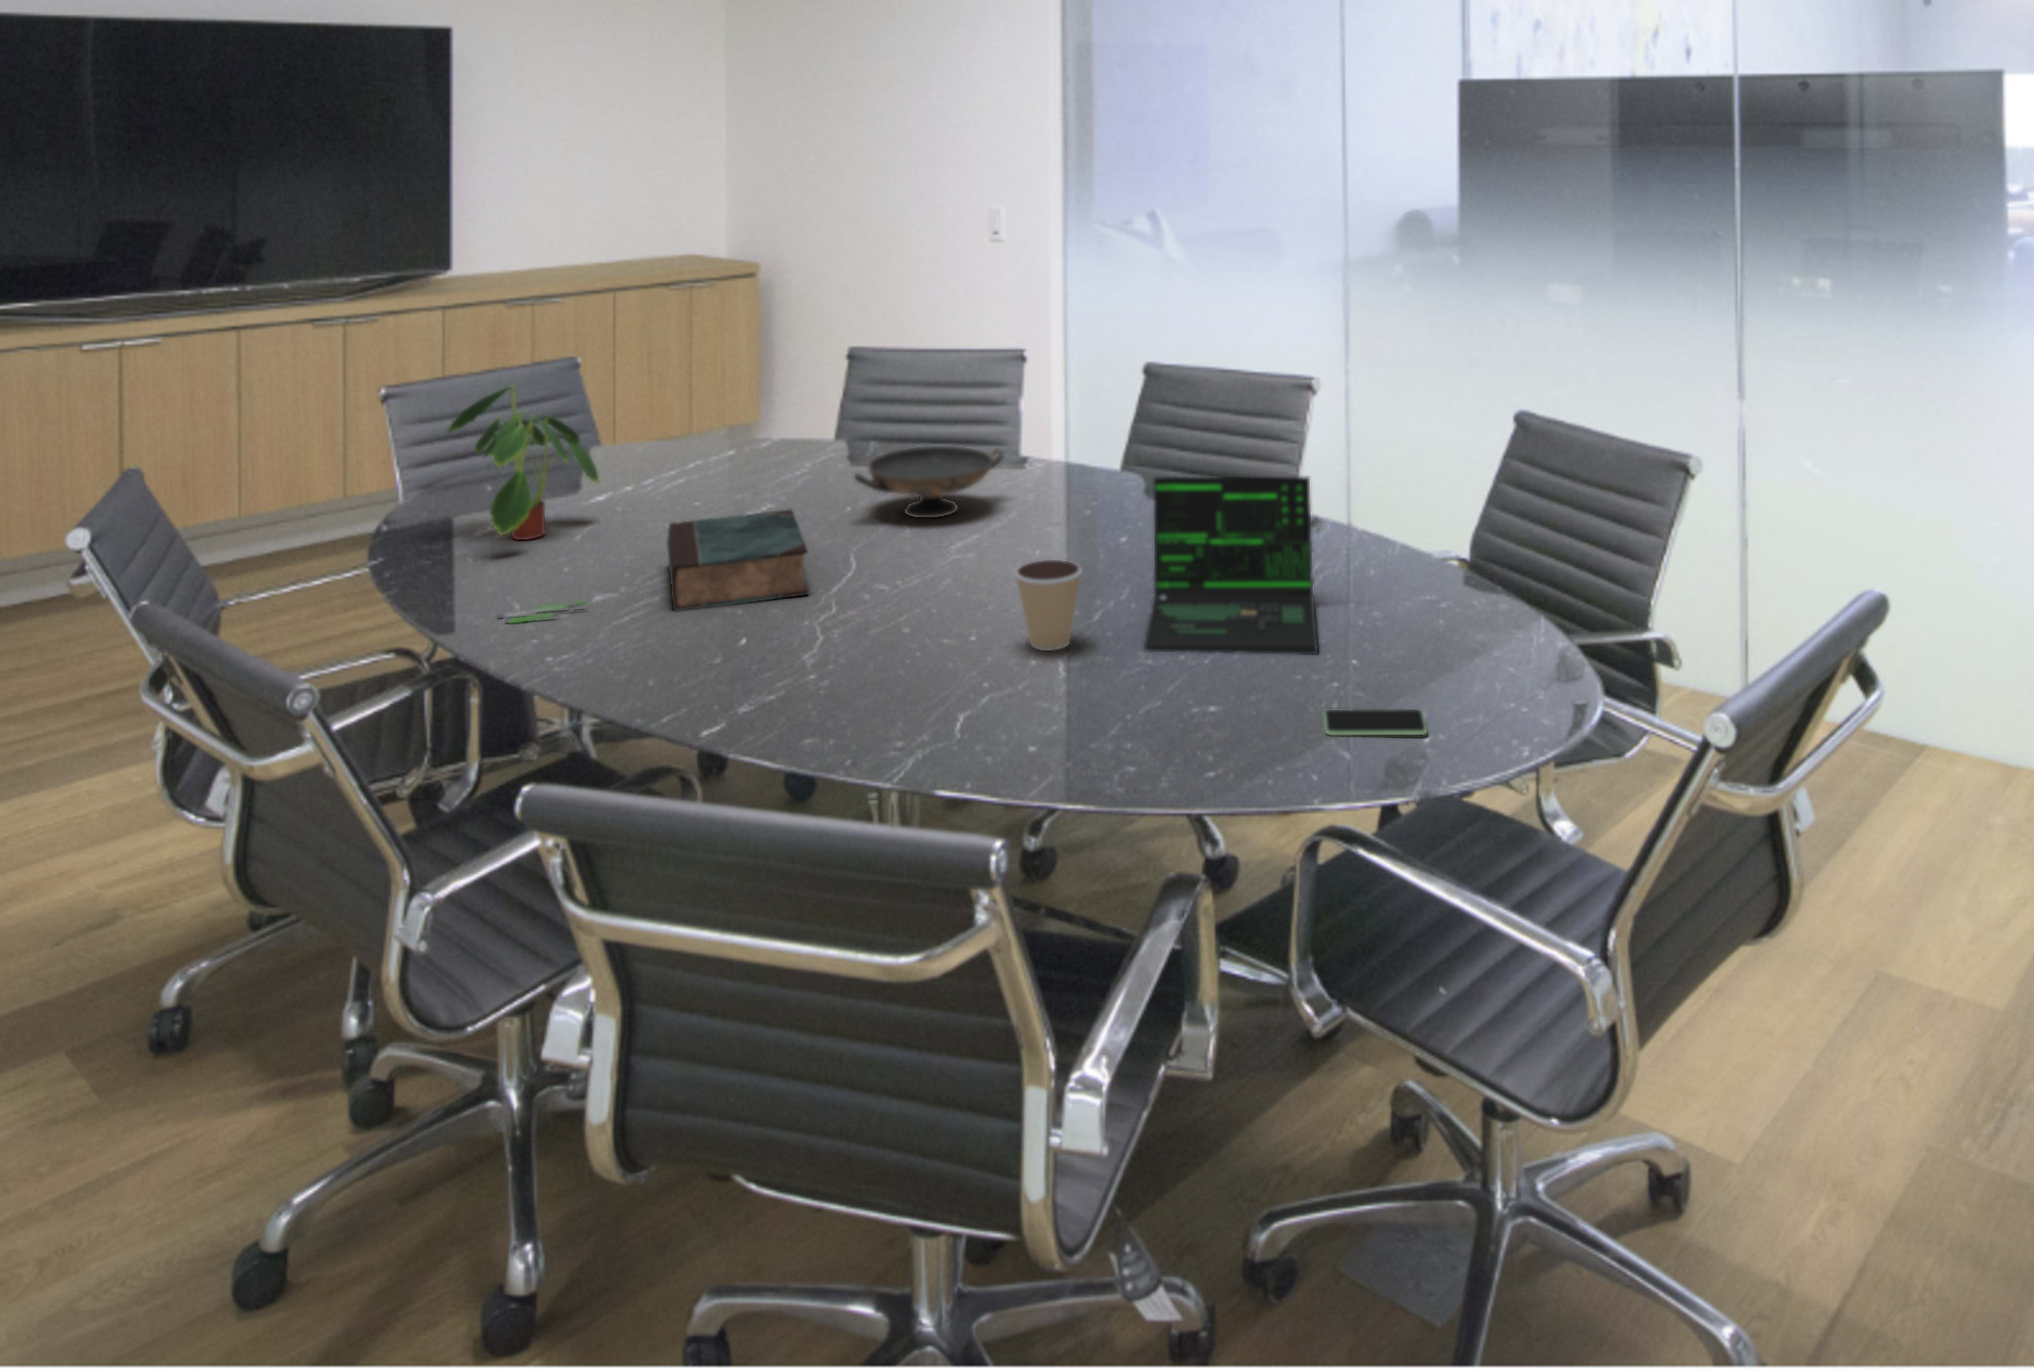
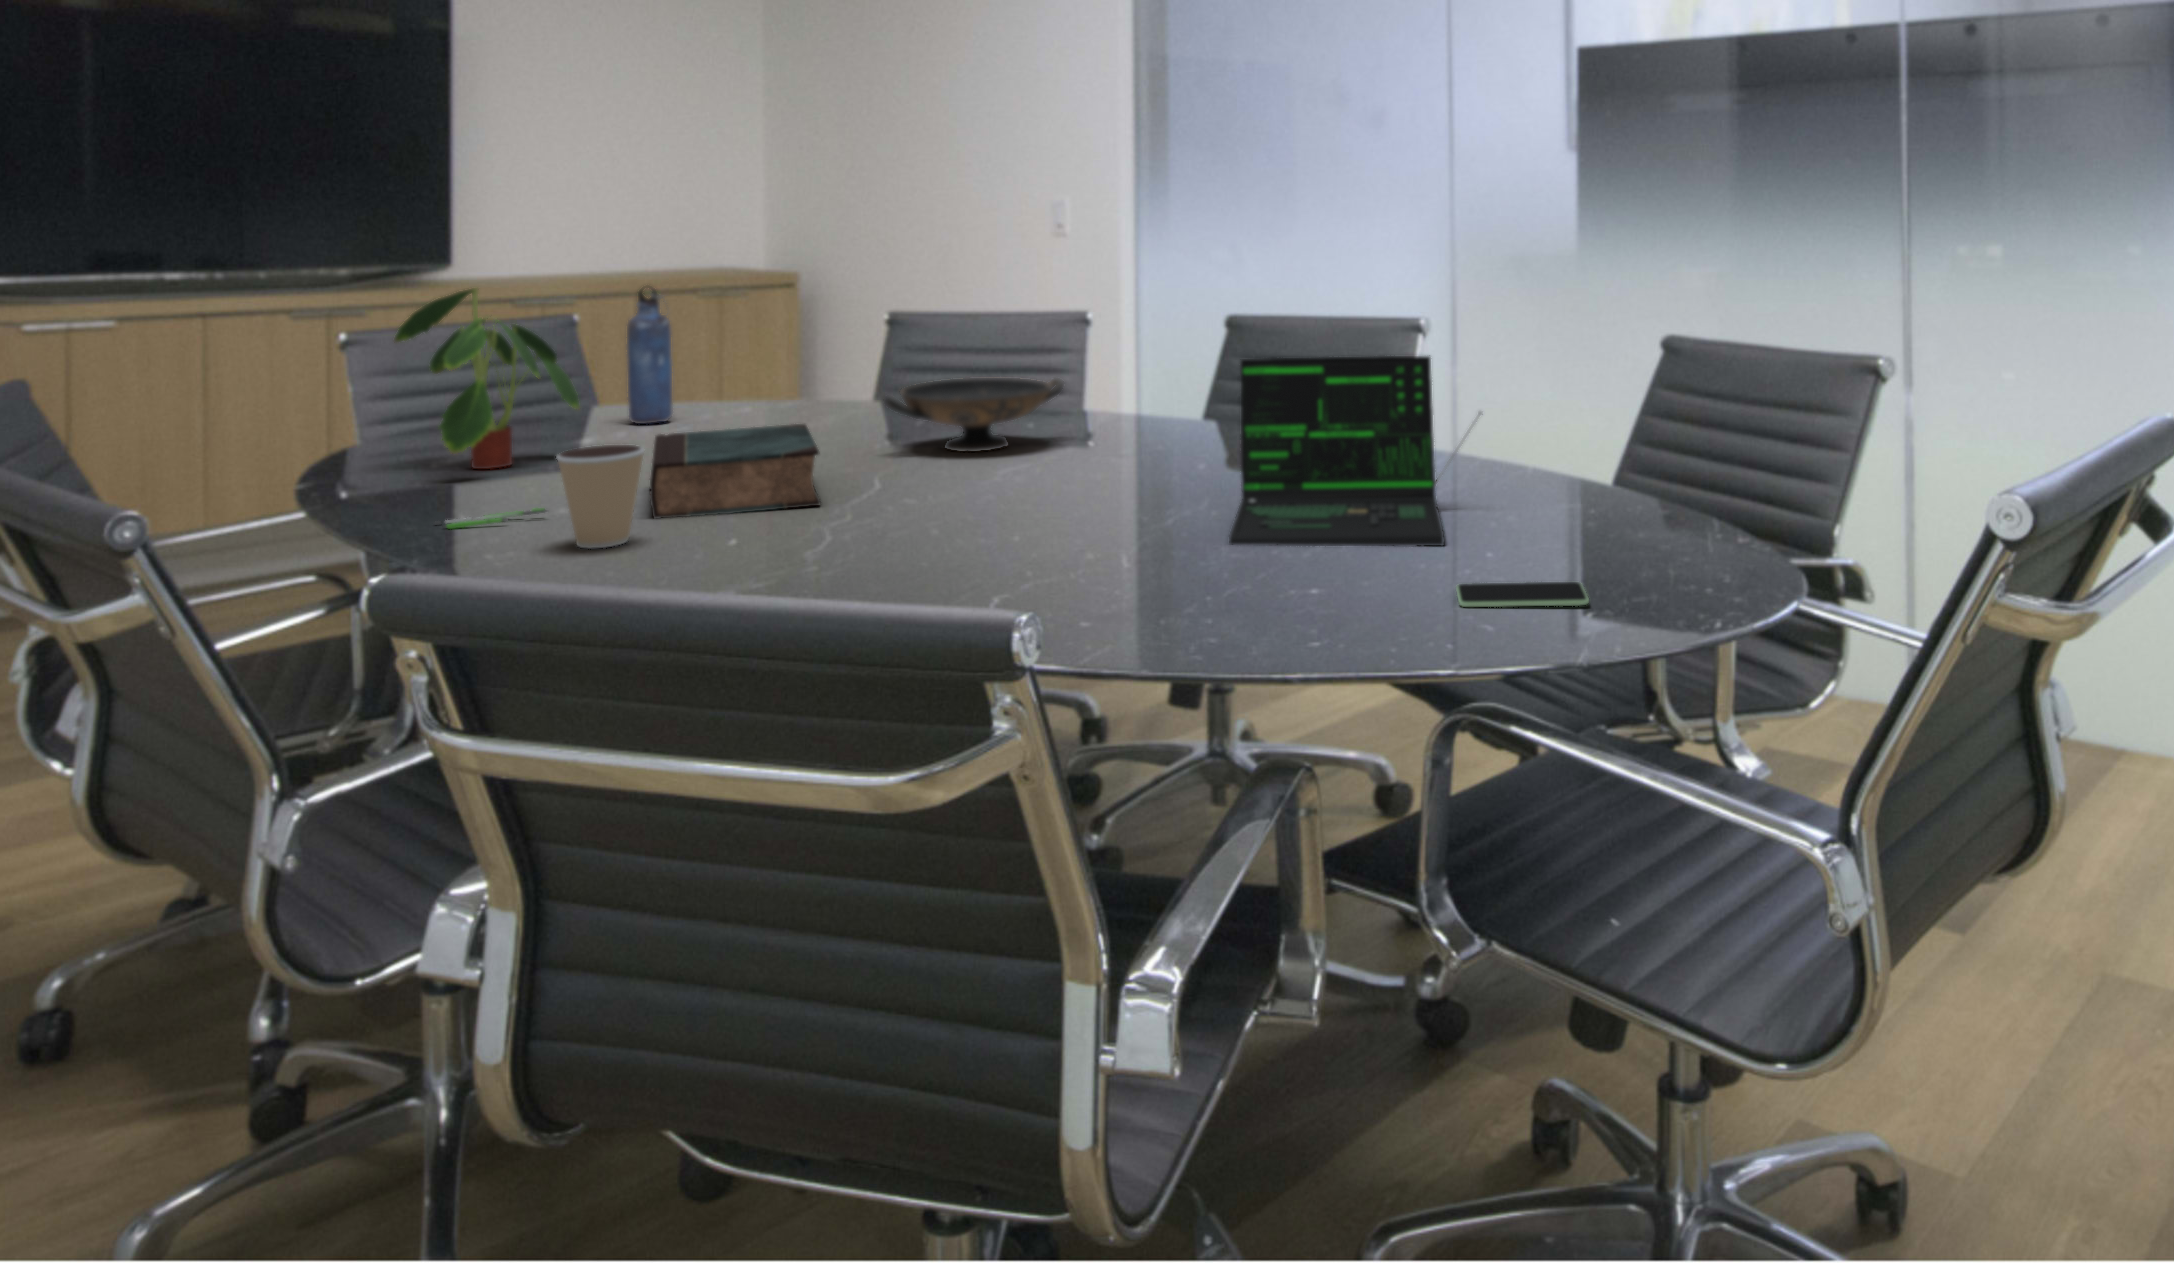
water bottle: none [631,355,669,474] -> present [627,288,673,424]
coffee cup: present [1015,560,1082,651] -> present [557,445,644,549]

